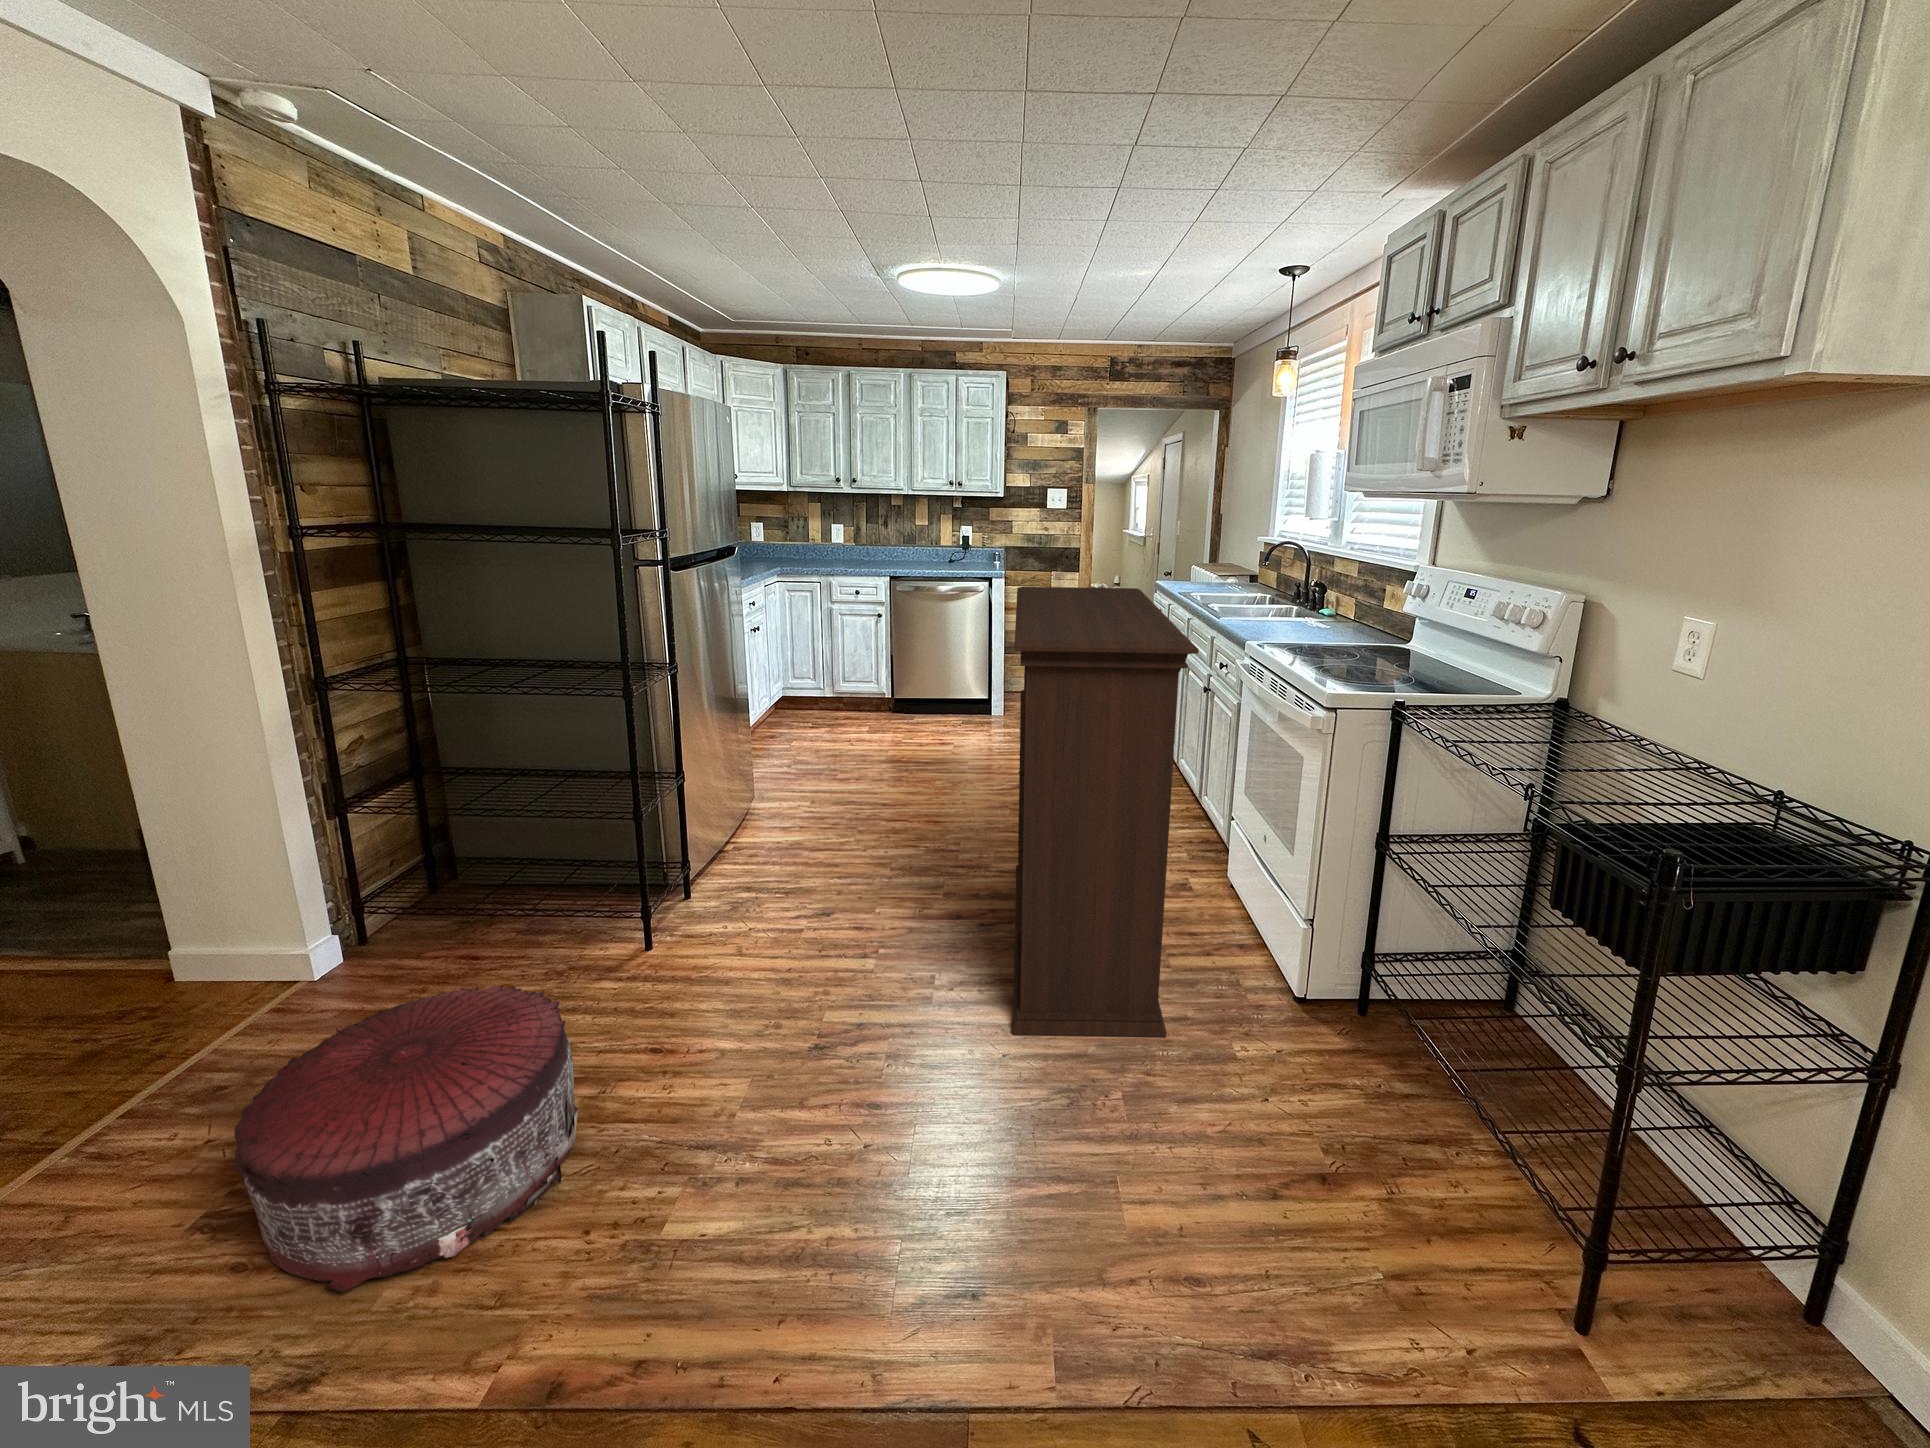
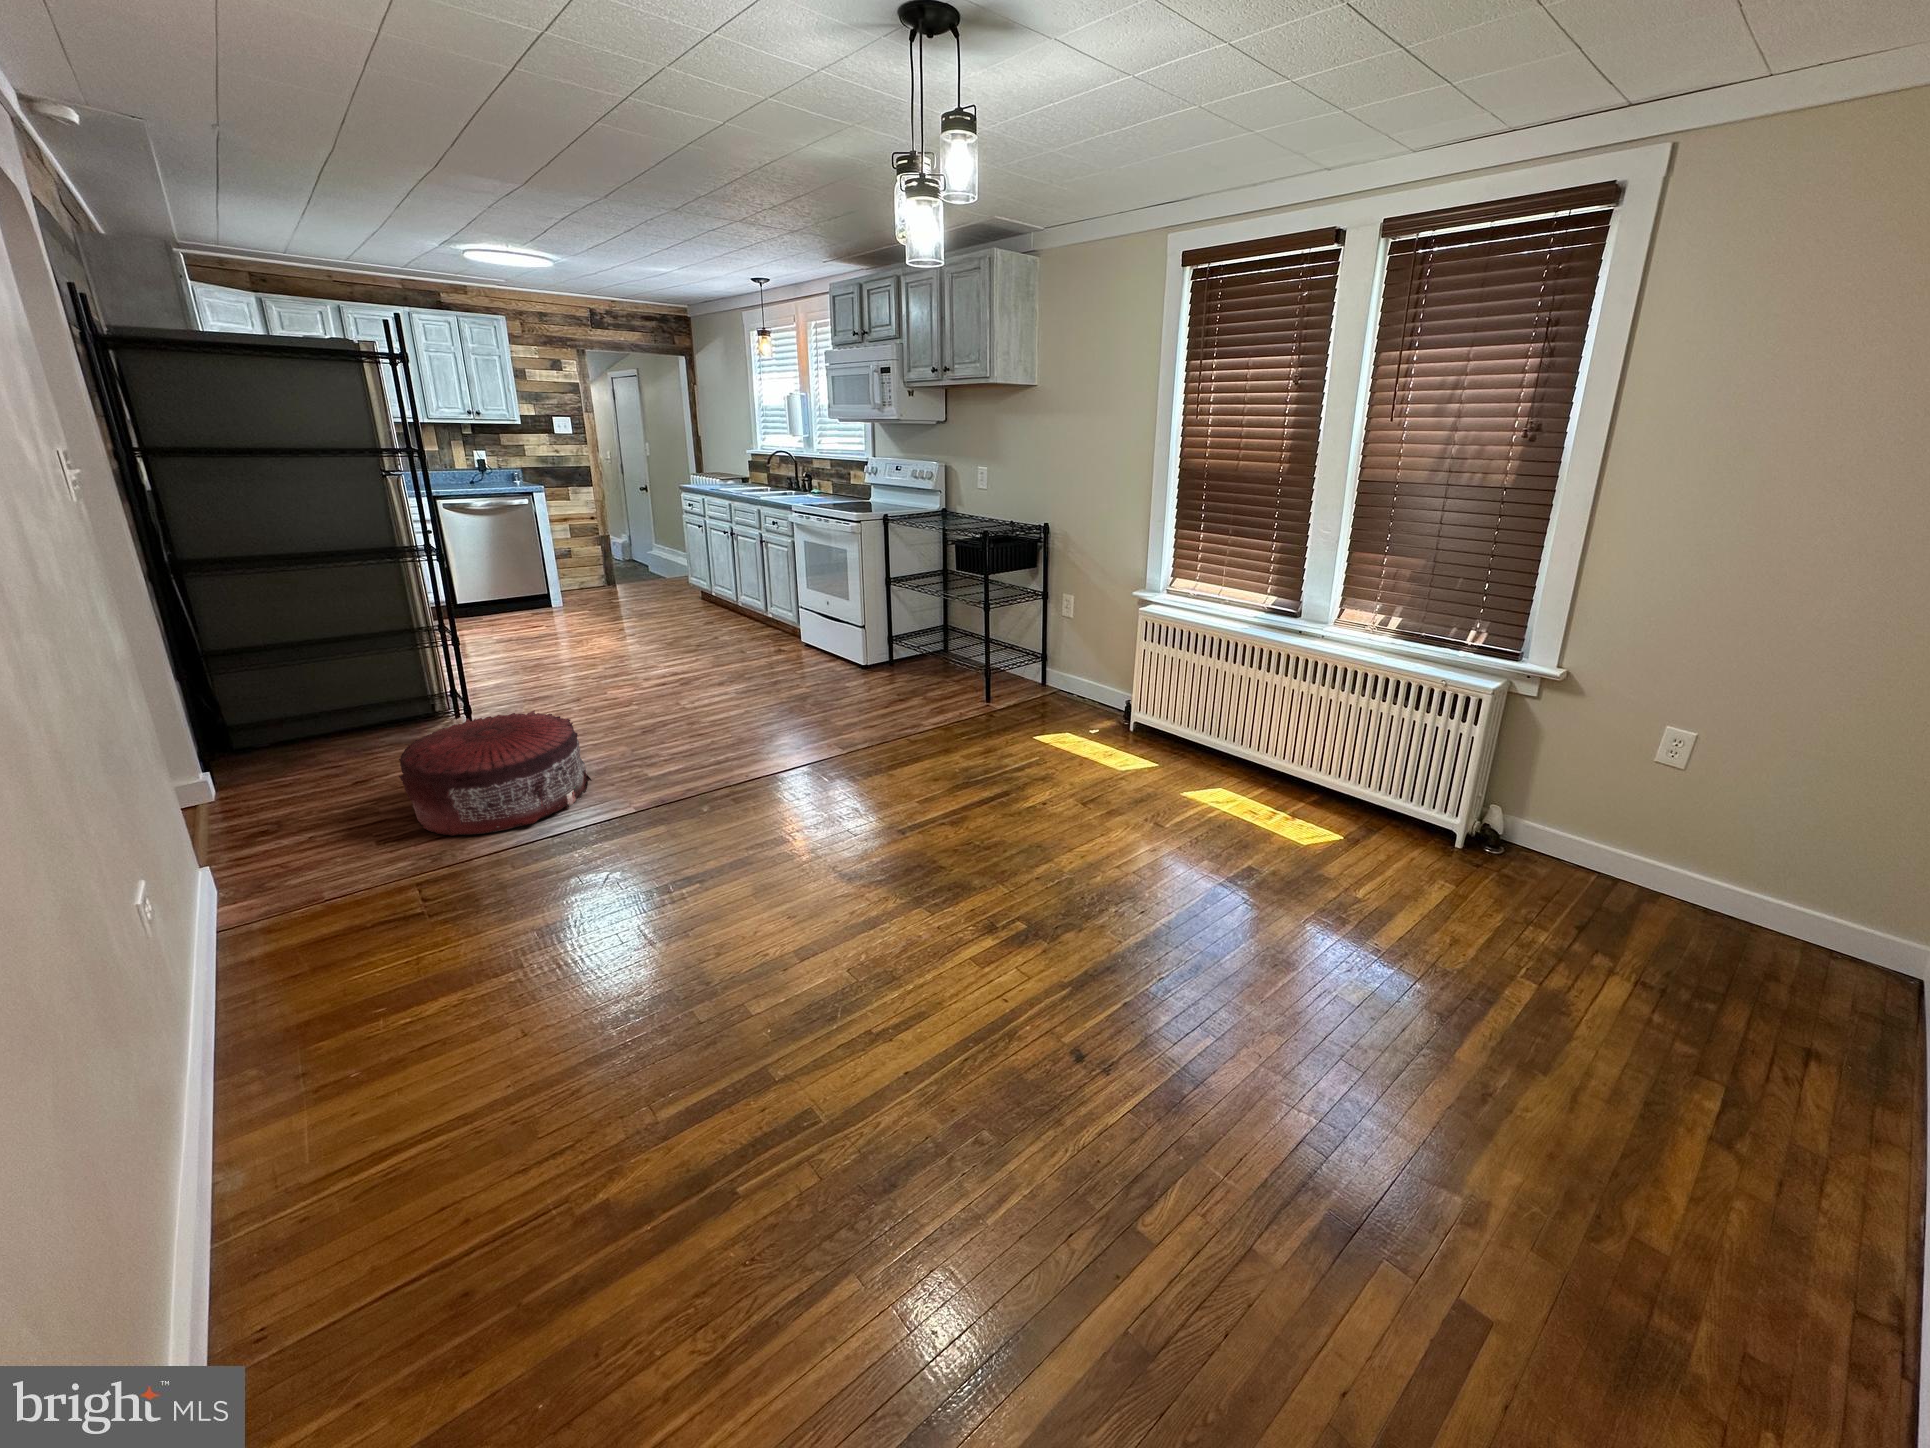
bookshelf: present [1013,587,1199,1037] -> none [659,475,825,704]

